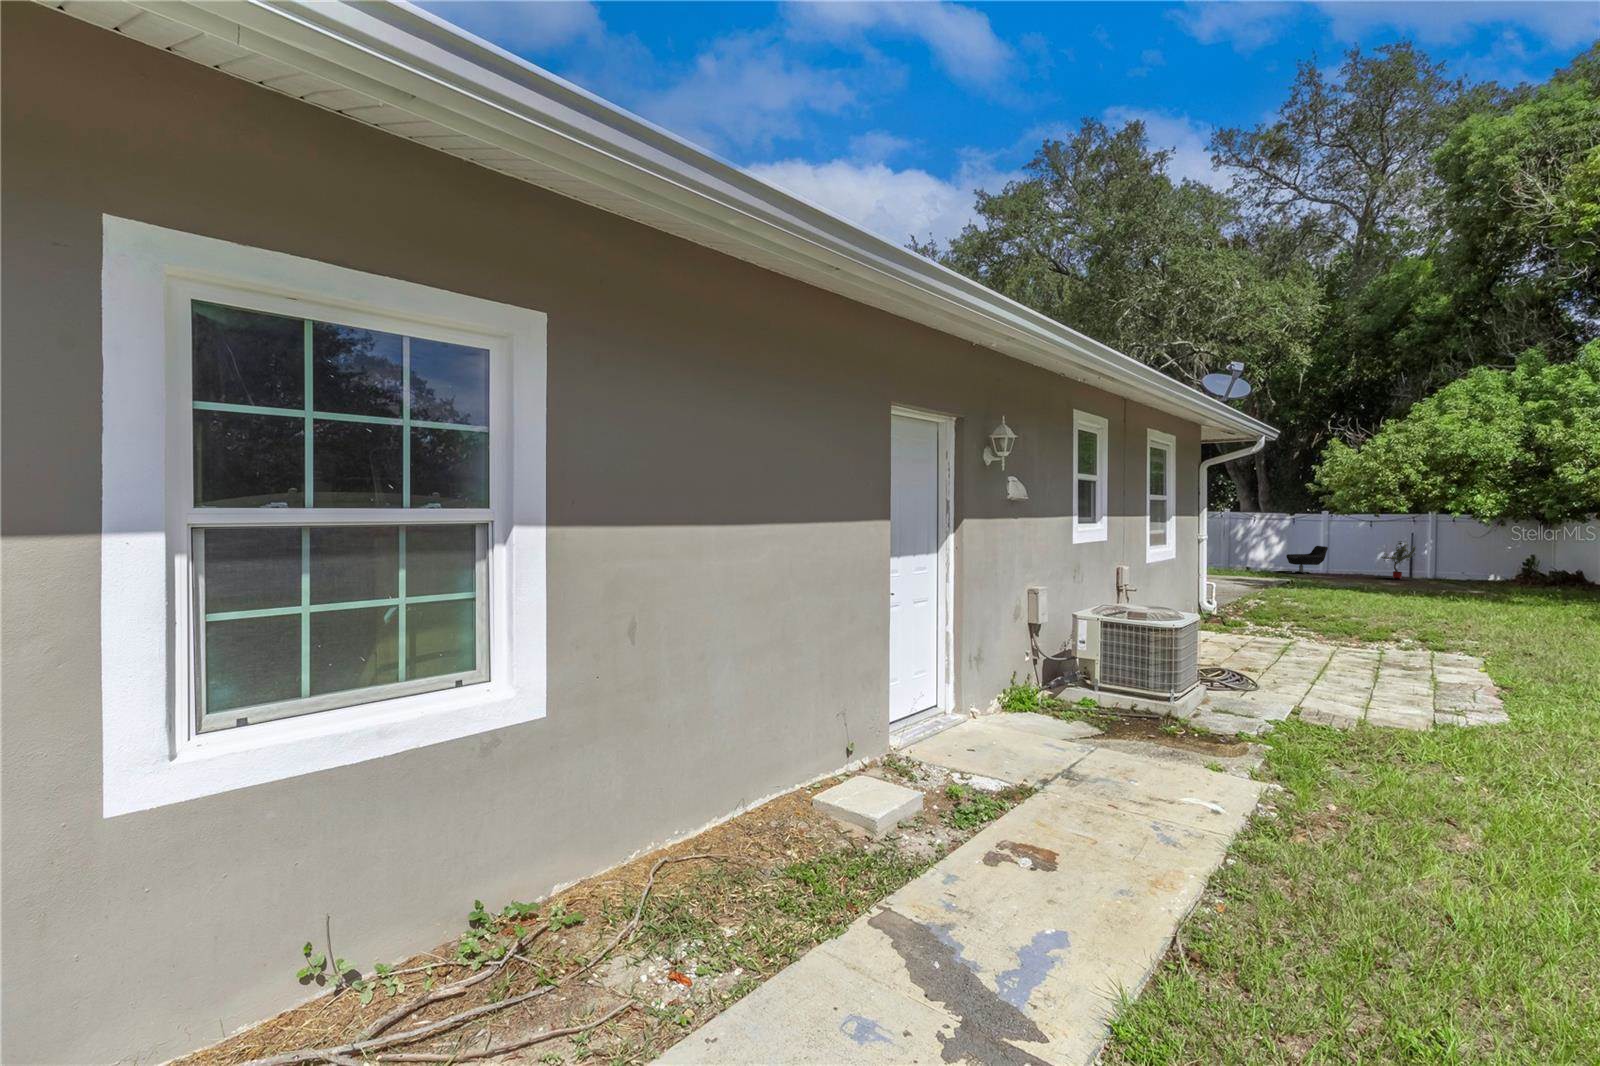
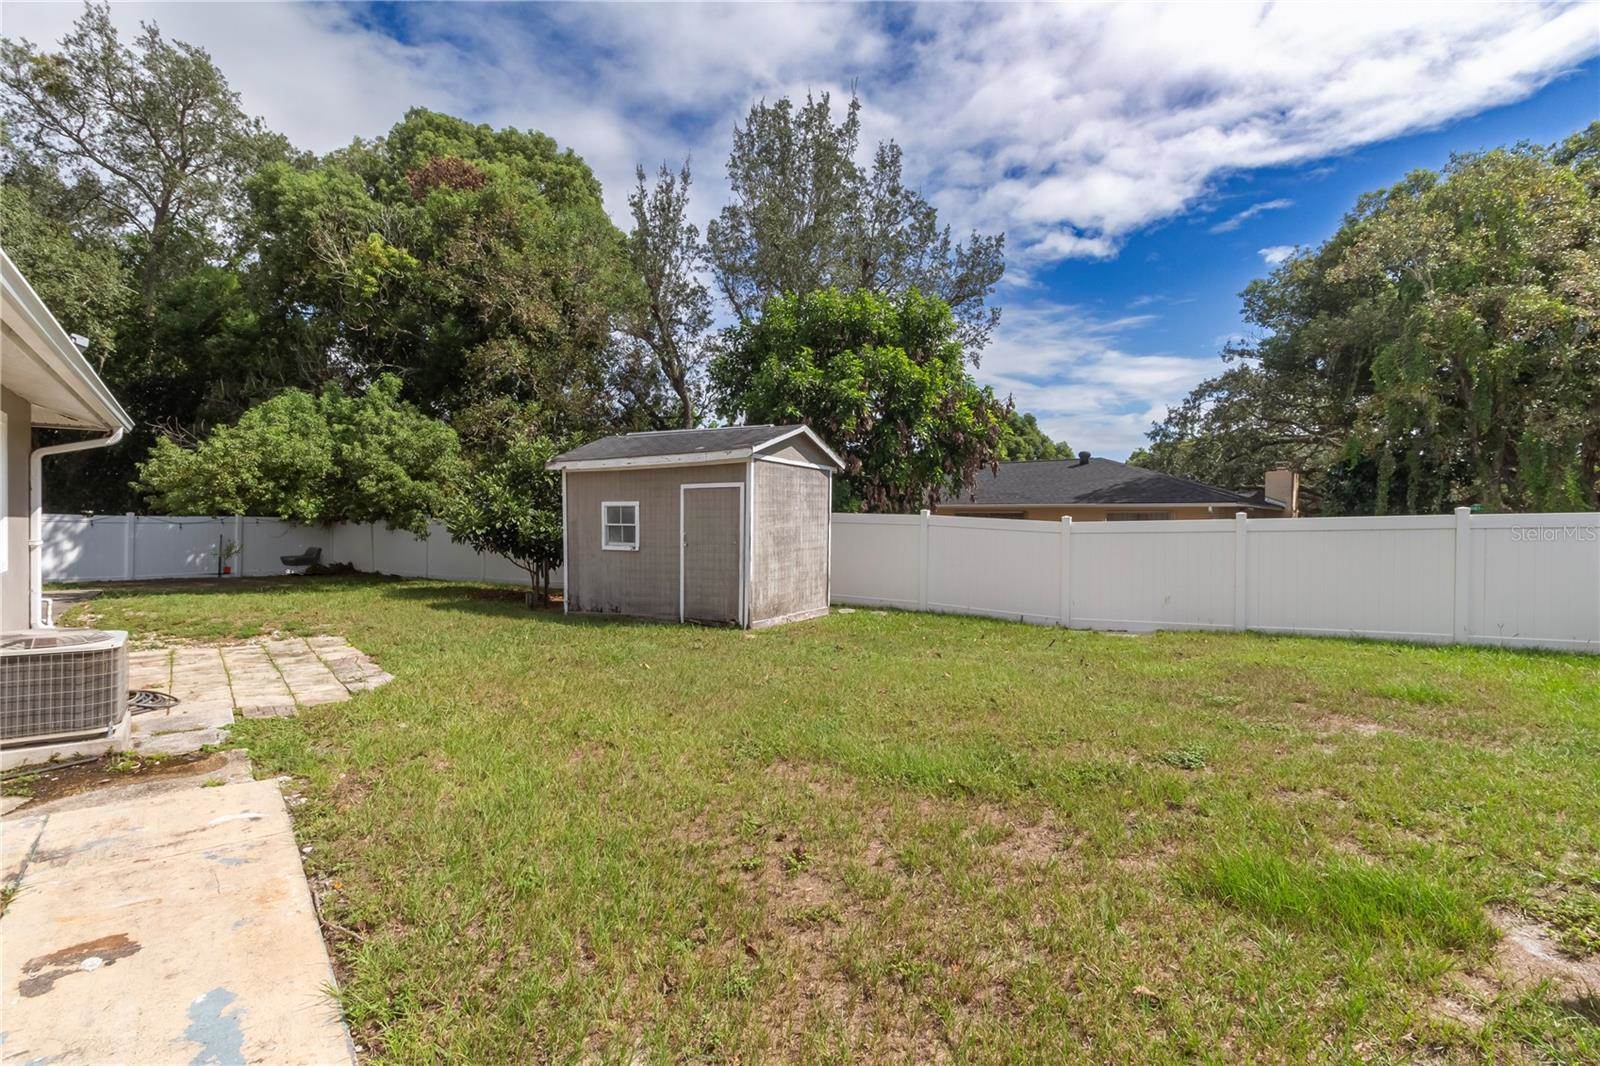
lounge chair: present [1286,546,1328,574] -> present [280,547,322,575]

